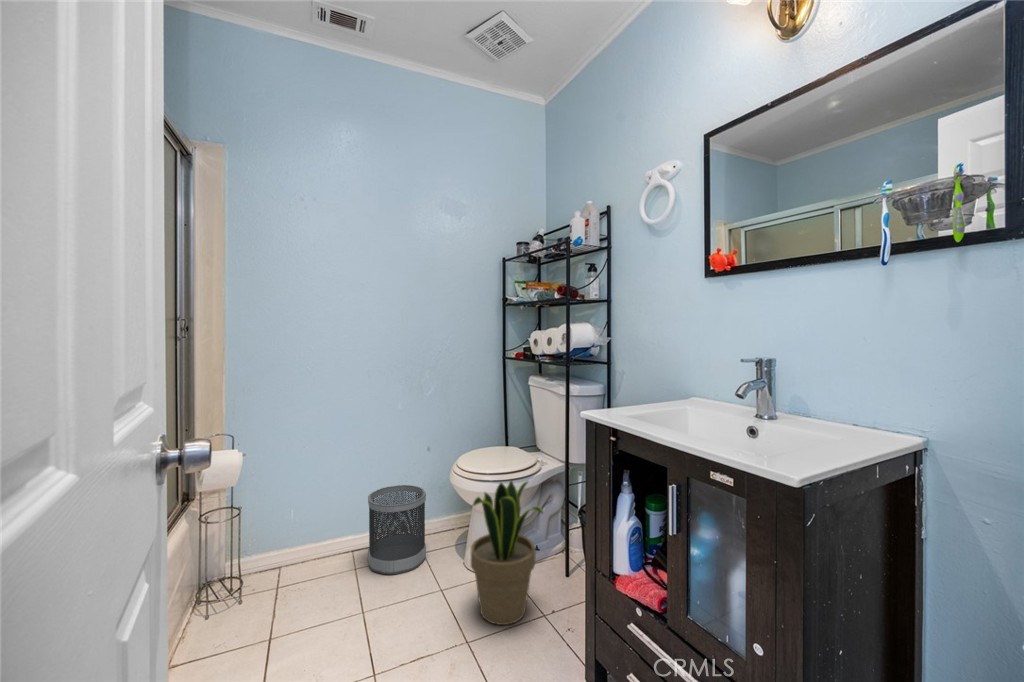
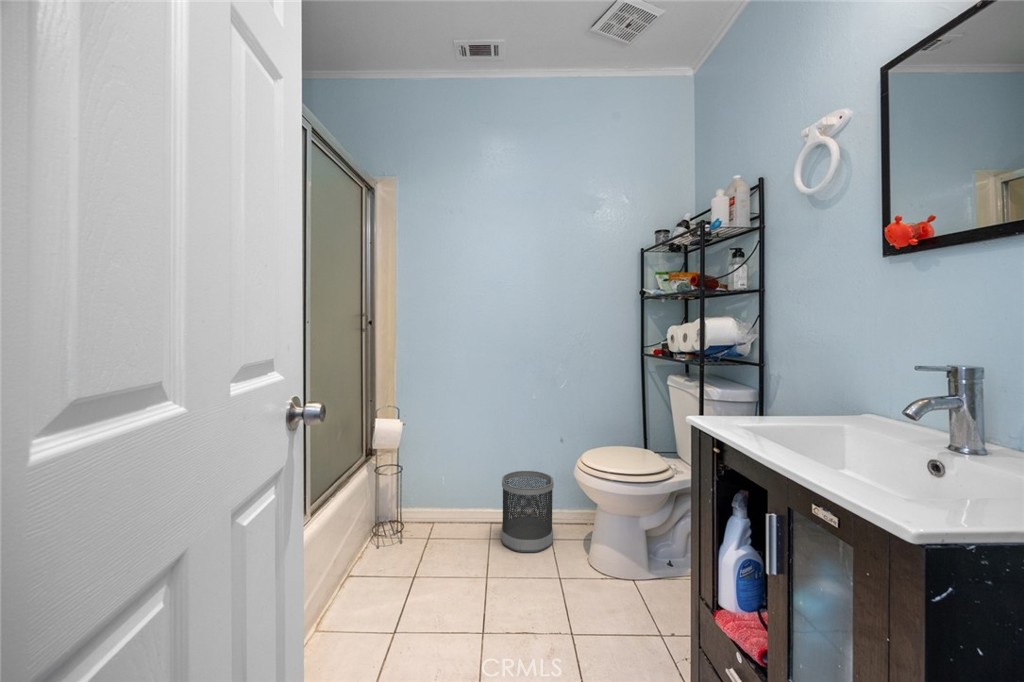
potted plant: present [471,480,543,625] -> none [578,480,656,629]

